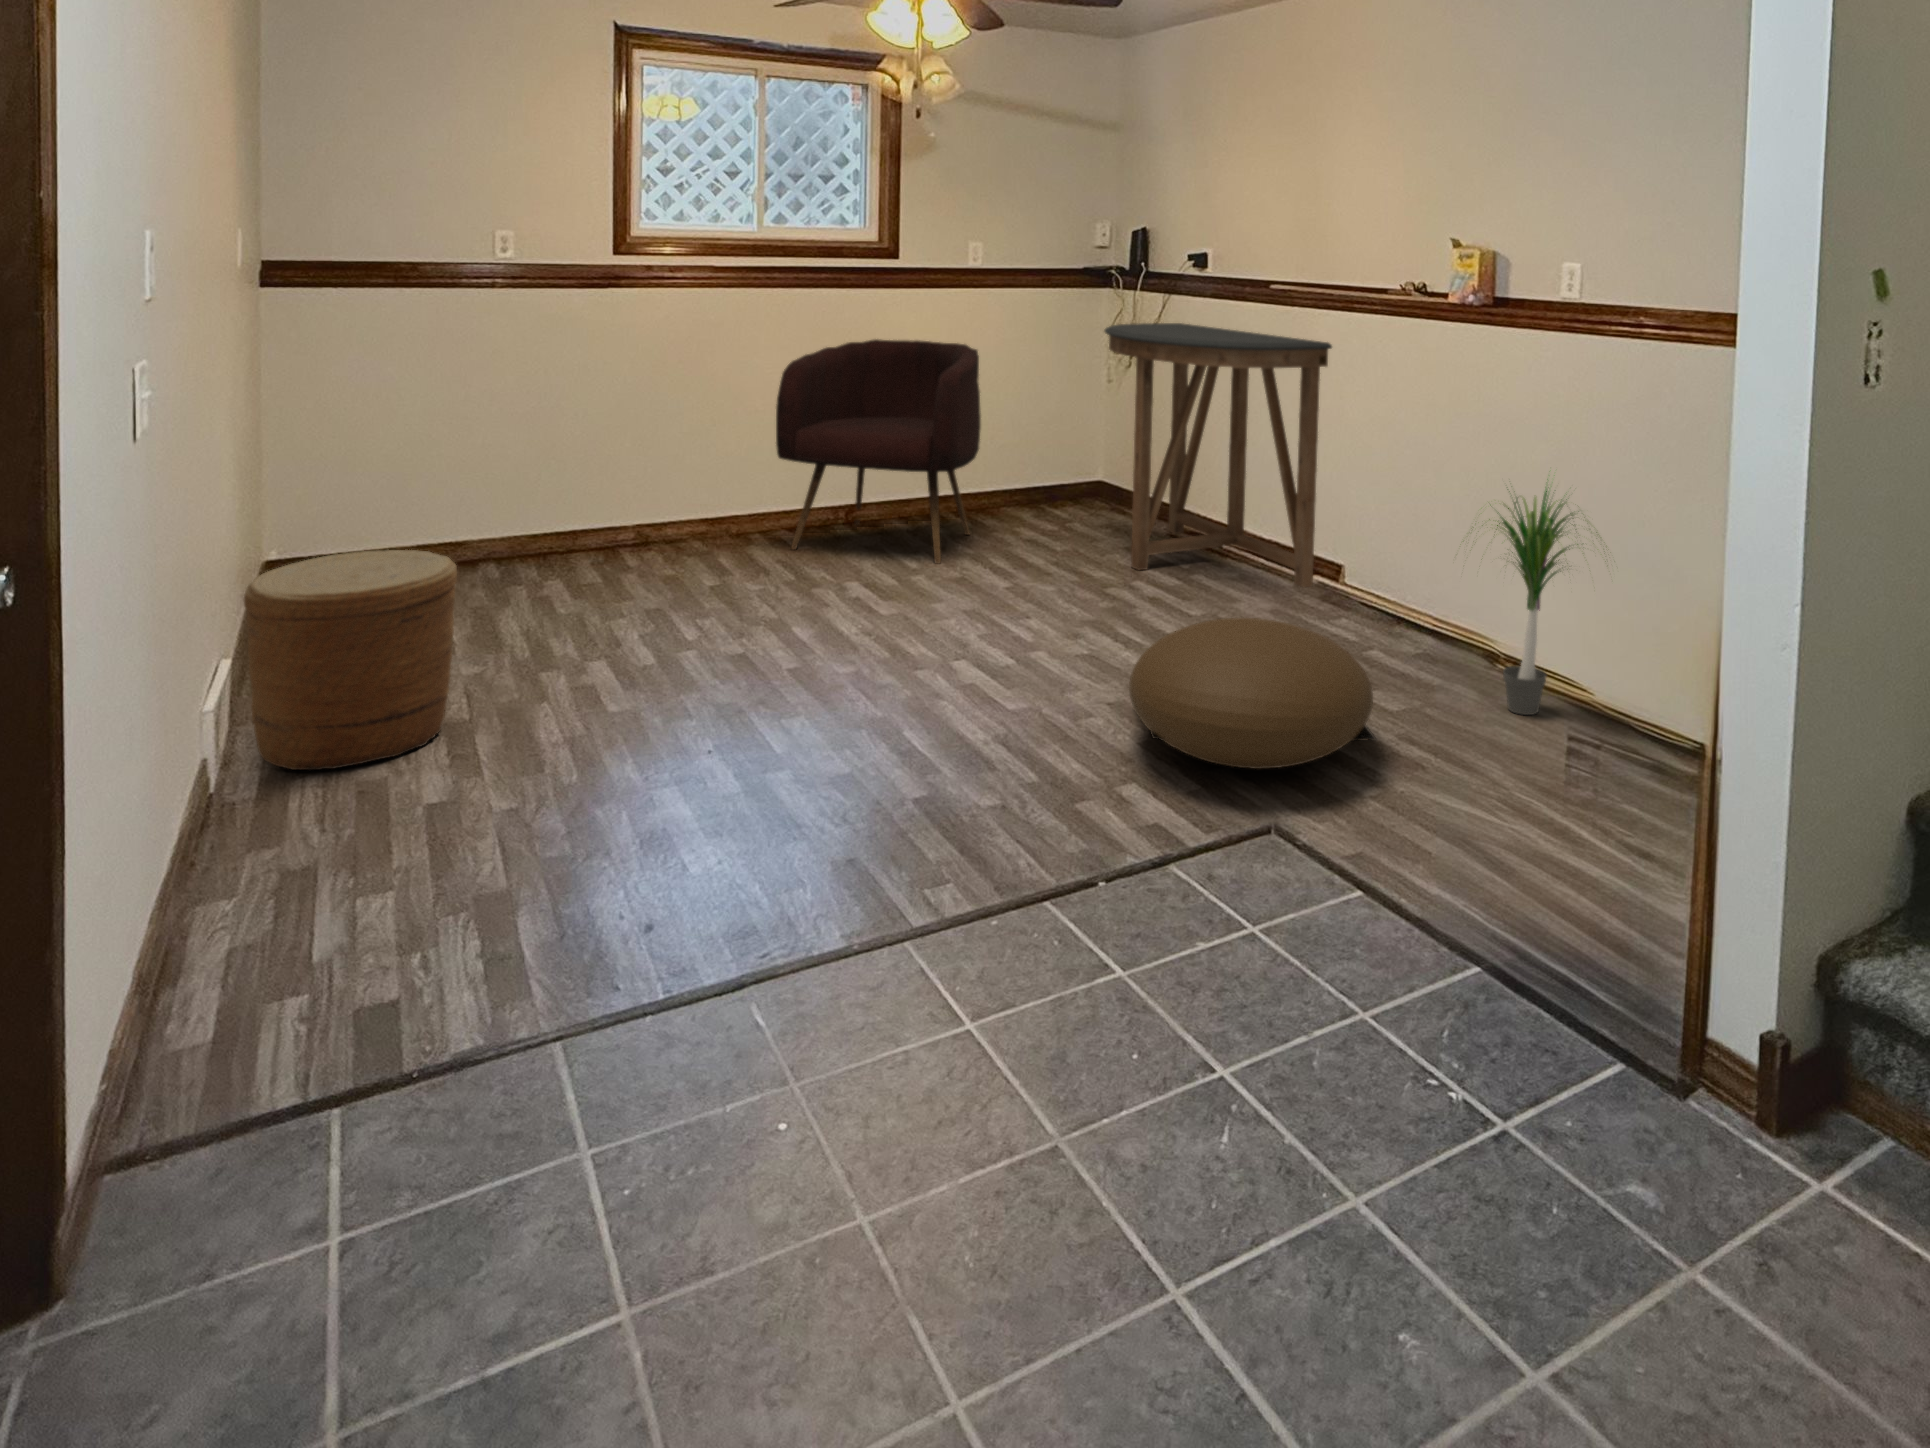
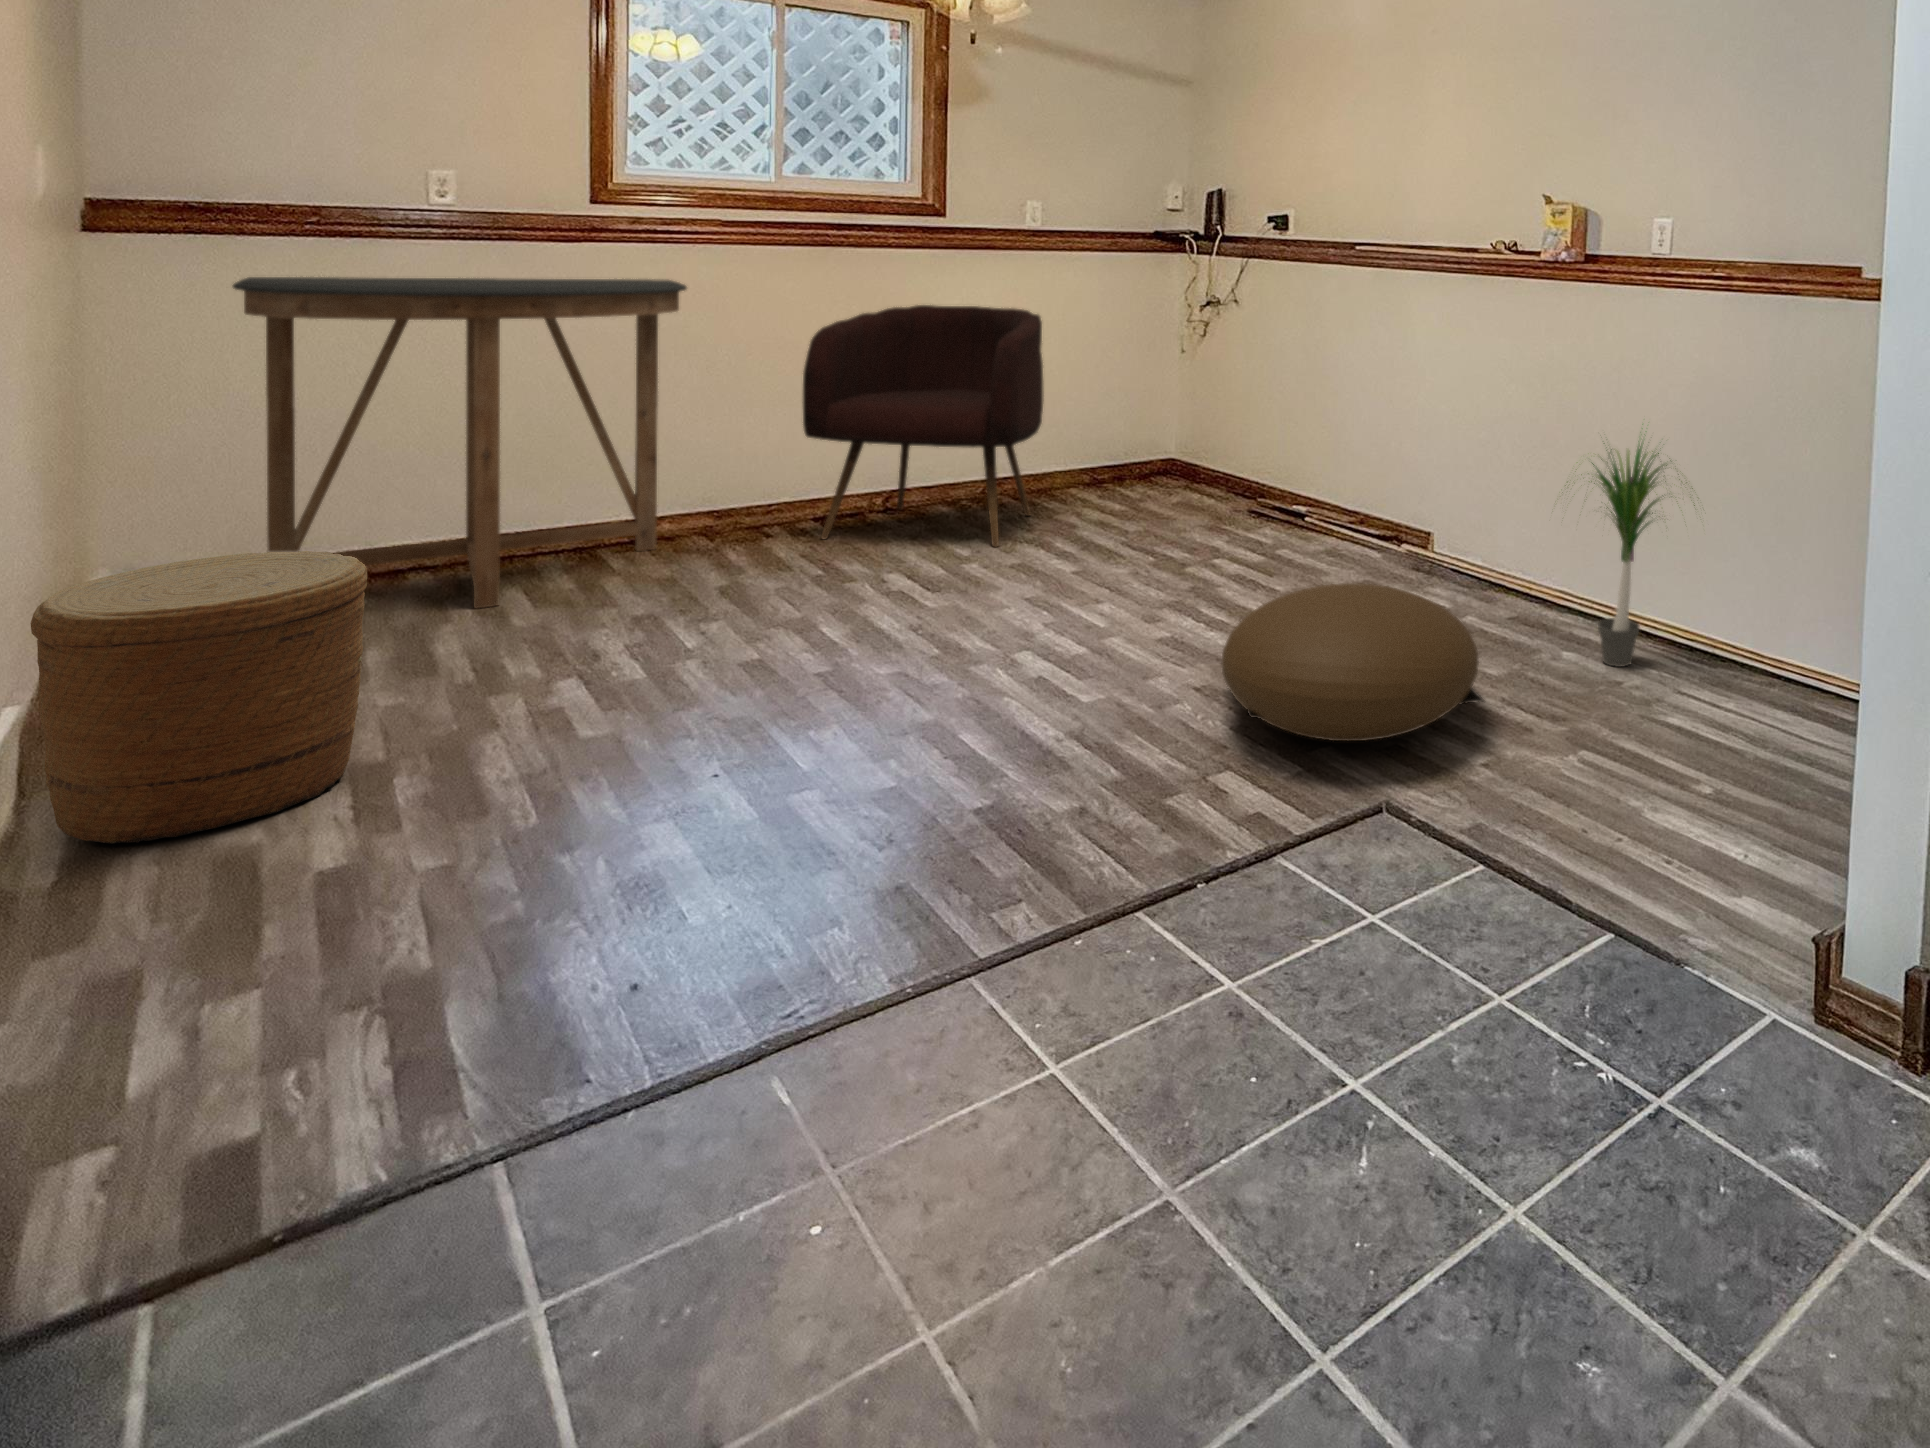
console table: present [1105,323,1332,587] -> present [233,277,687,609]

